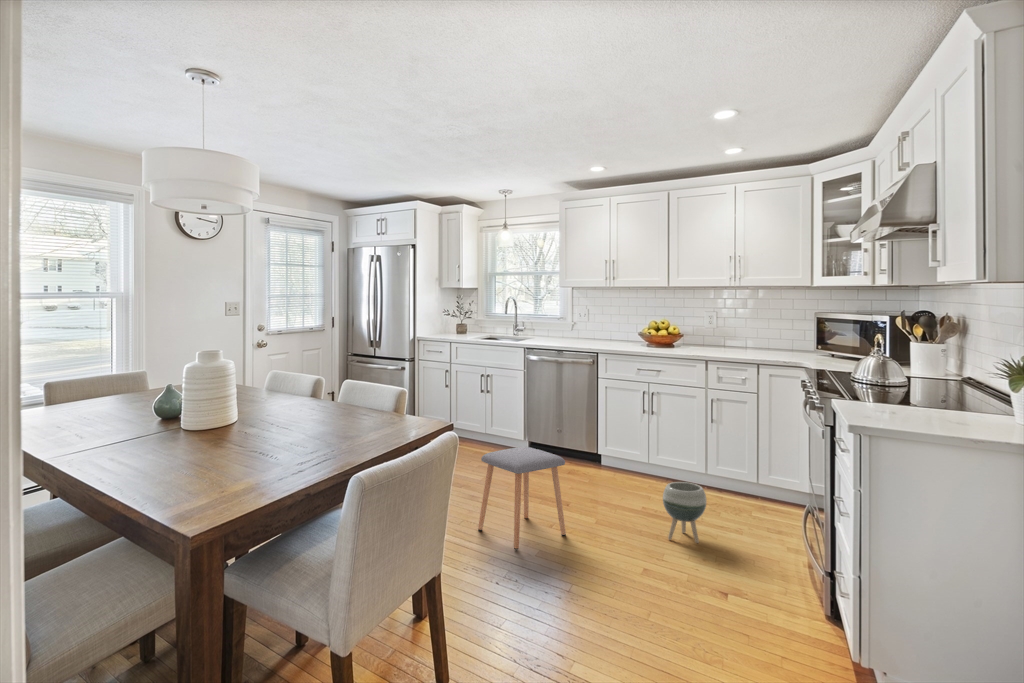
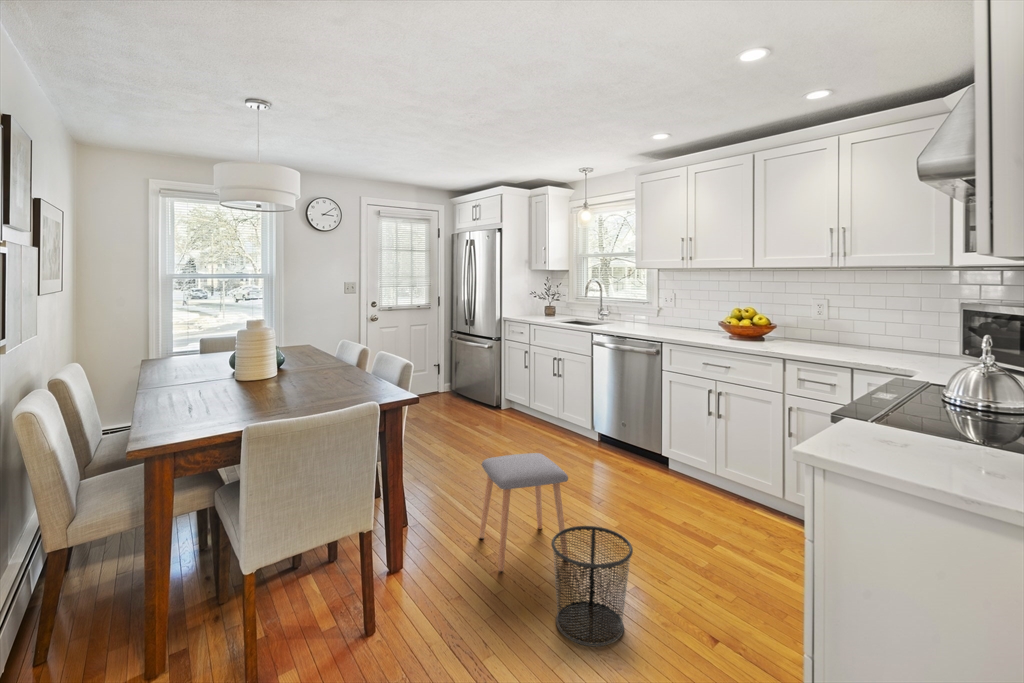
planter: present [663,482,706,543] -> none [684,517,741,600]
waste bin: none [579,492,646,583] -> present [551,526,633,646]

